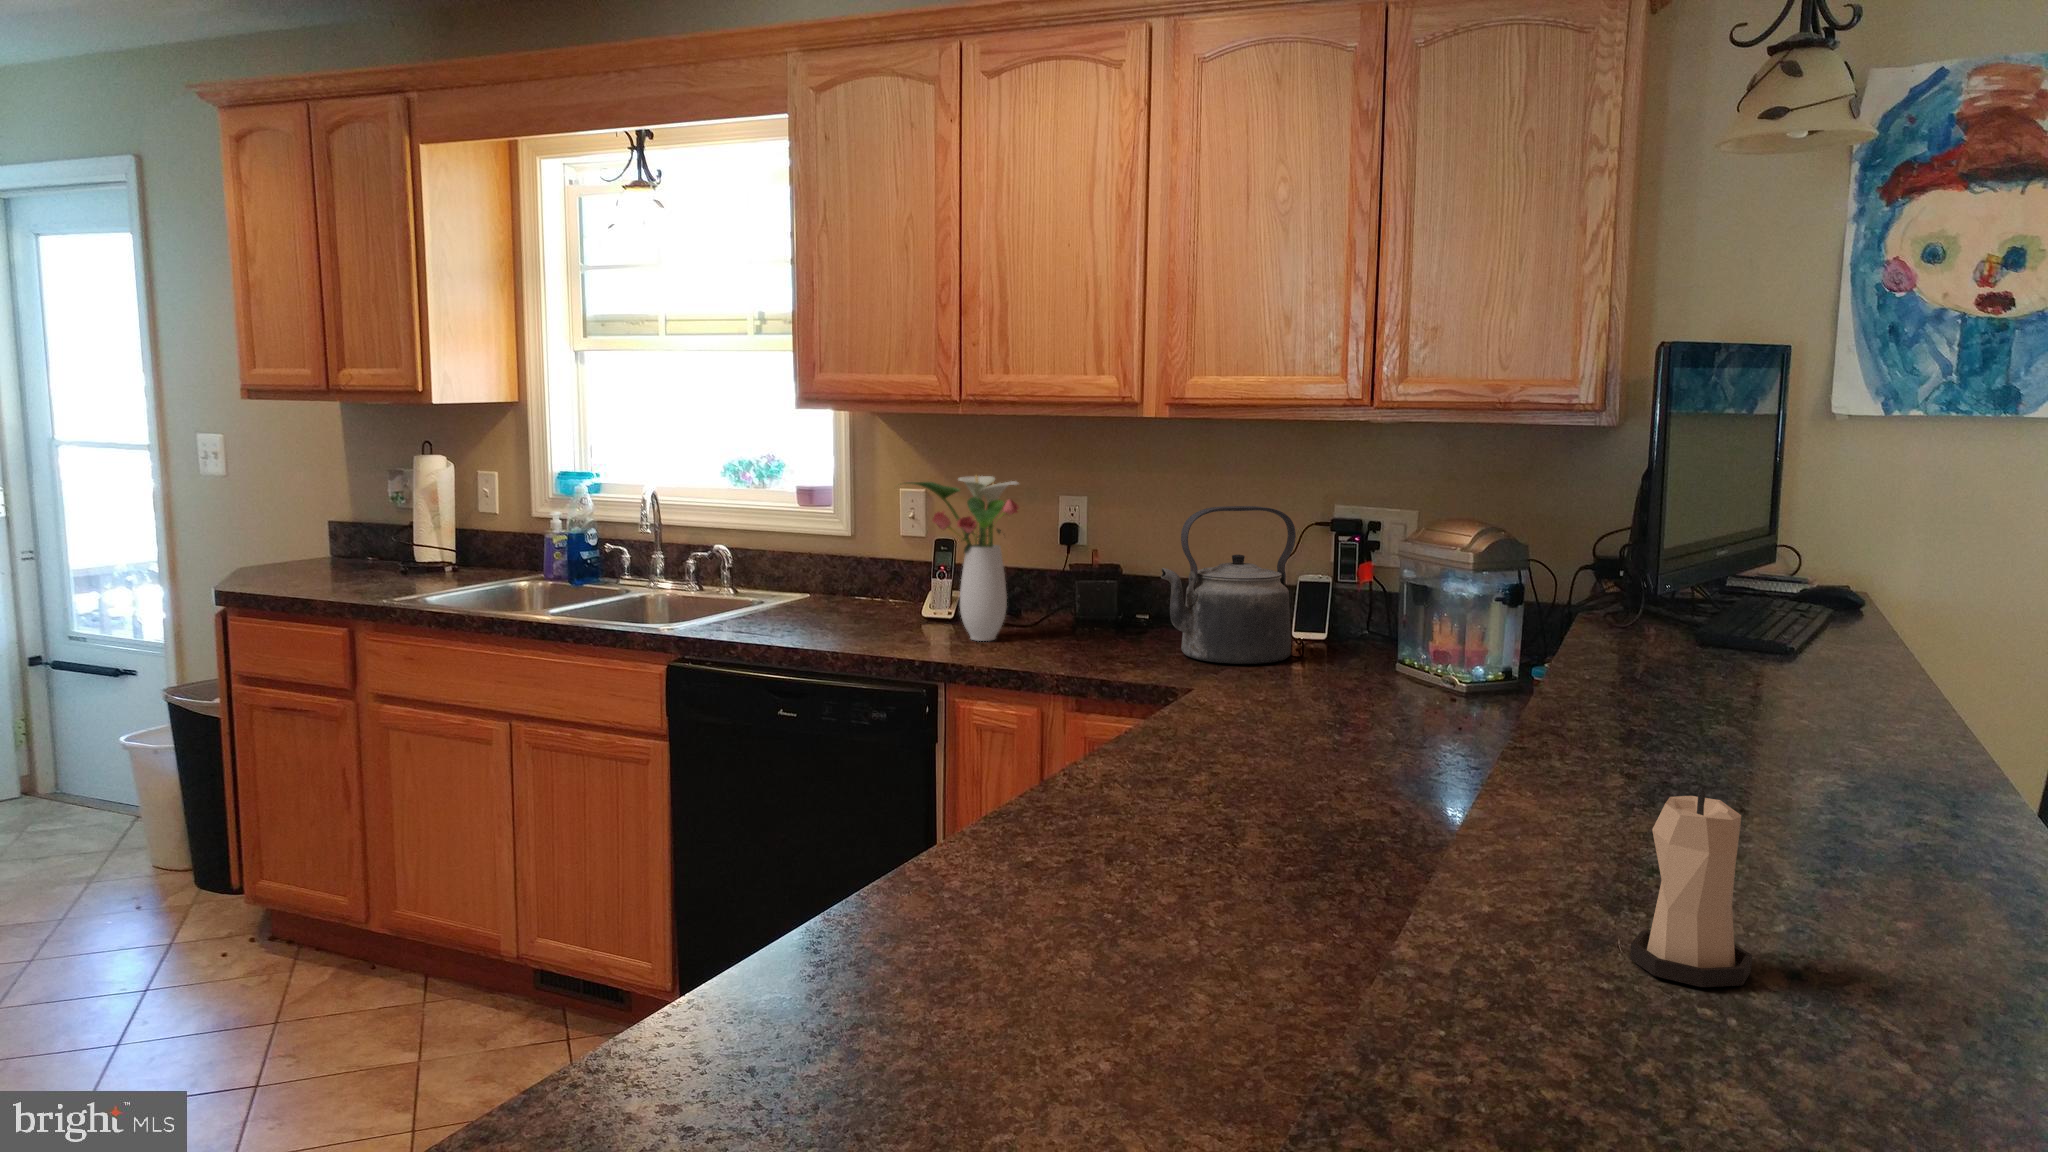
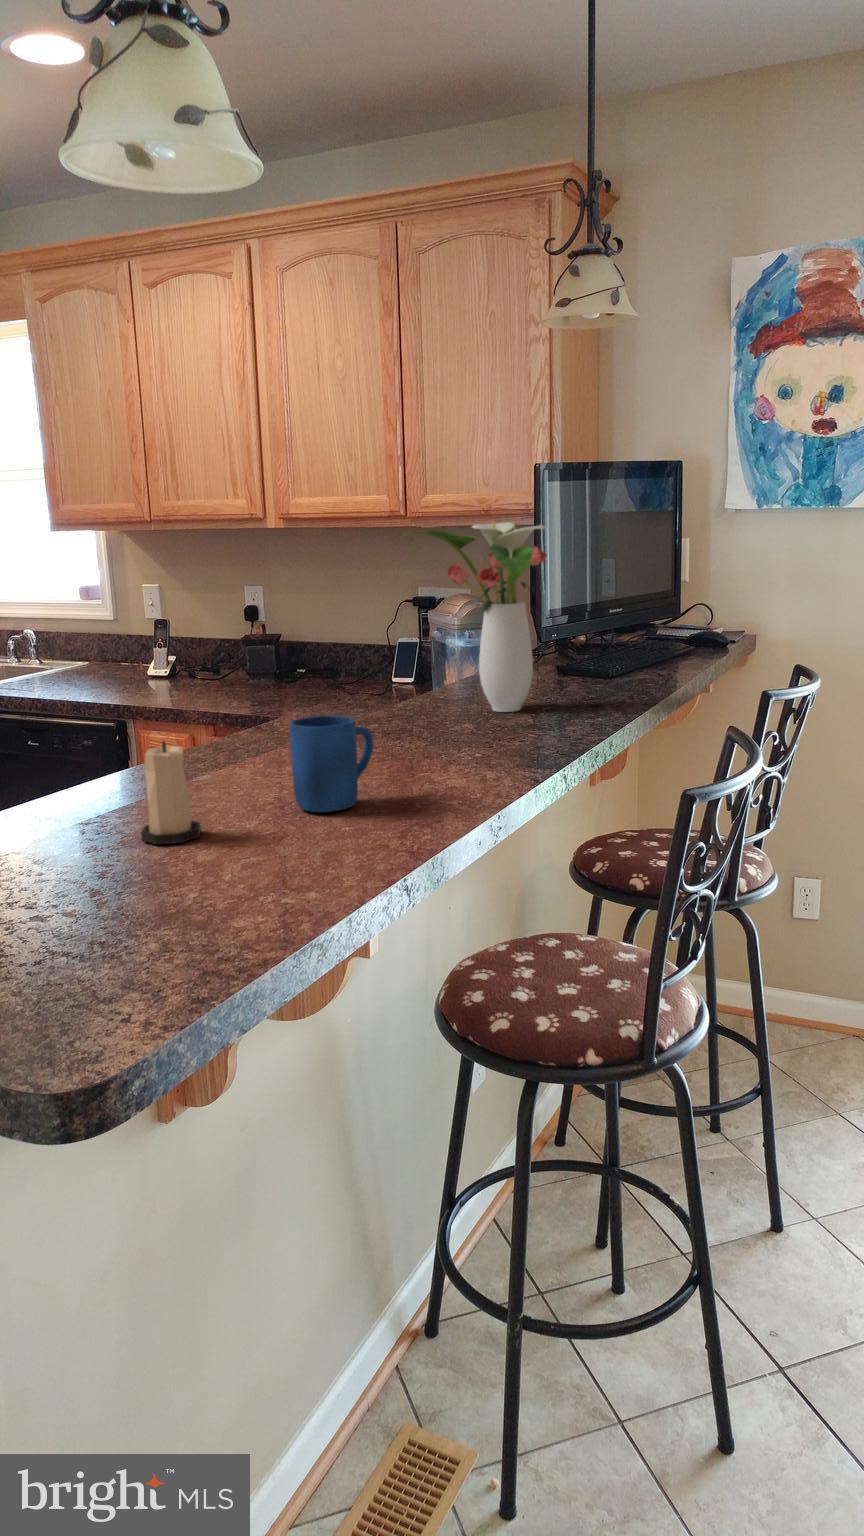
flower arrangement: present [898,475,1019,641] -> present [415,521,547,712]
kettle: present [1161,506,1296,664] -> none [274,590,371,699]
mug: none [1799,738,1942,918] -> present [290,716,373,812]

